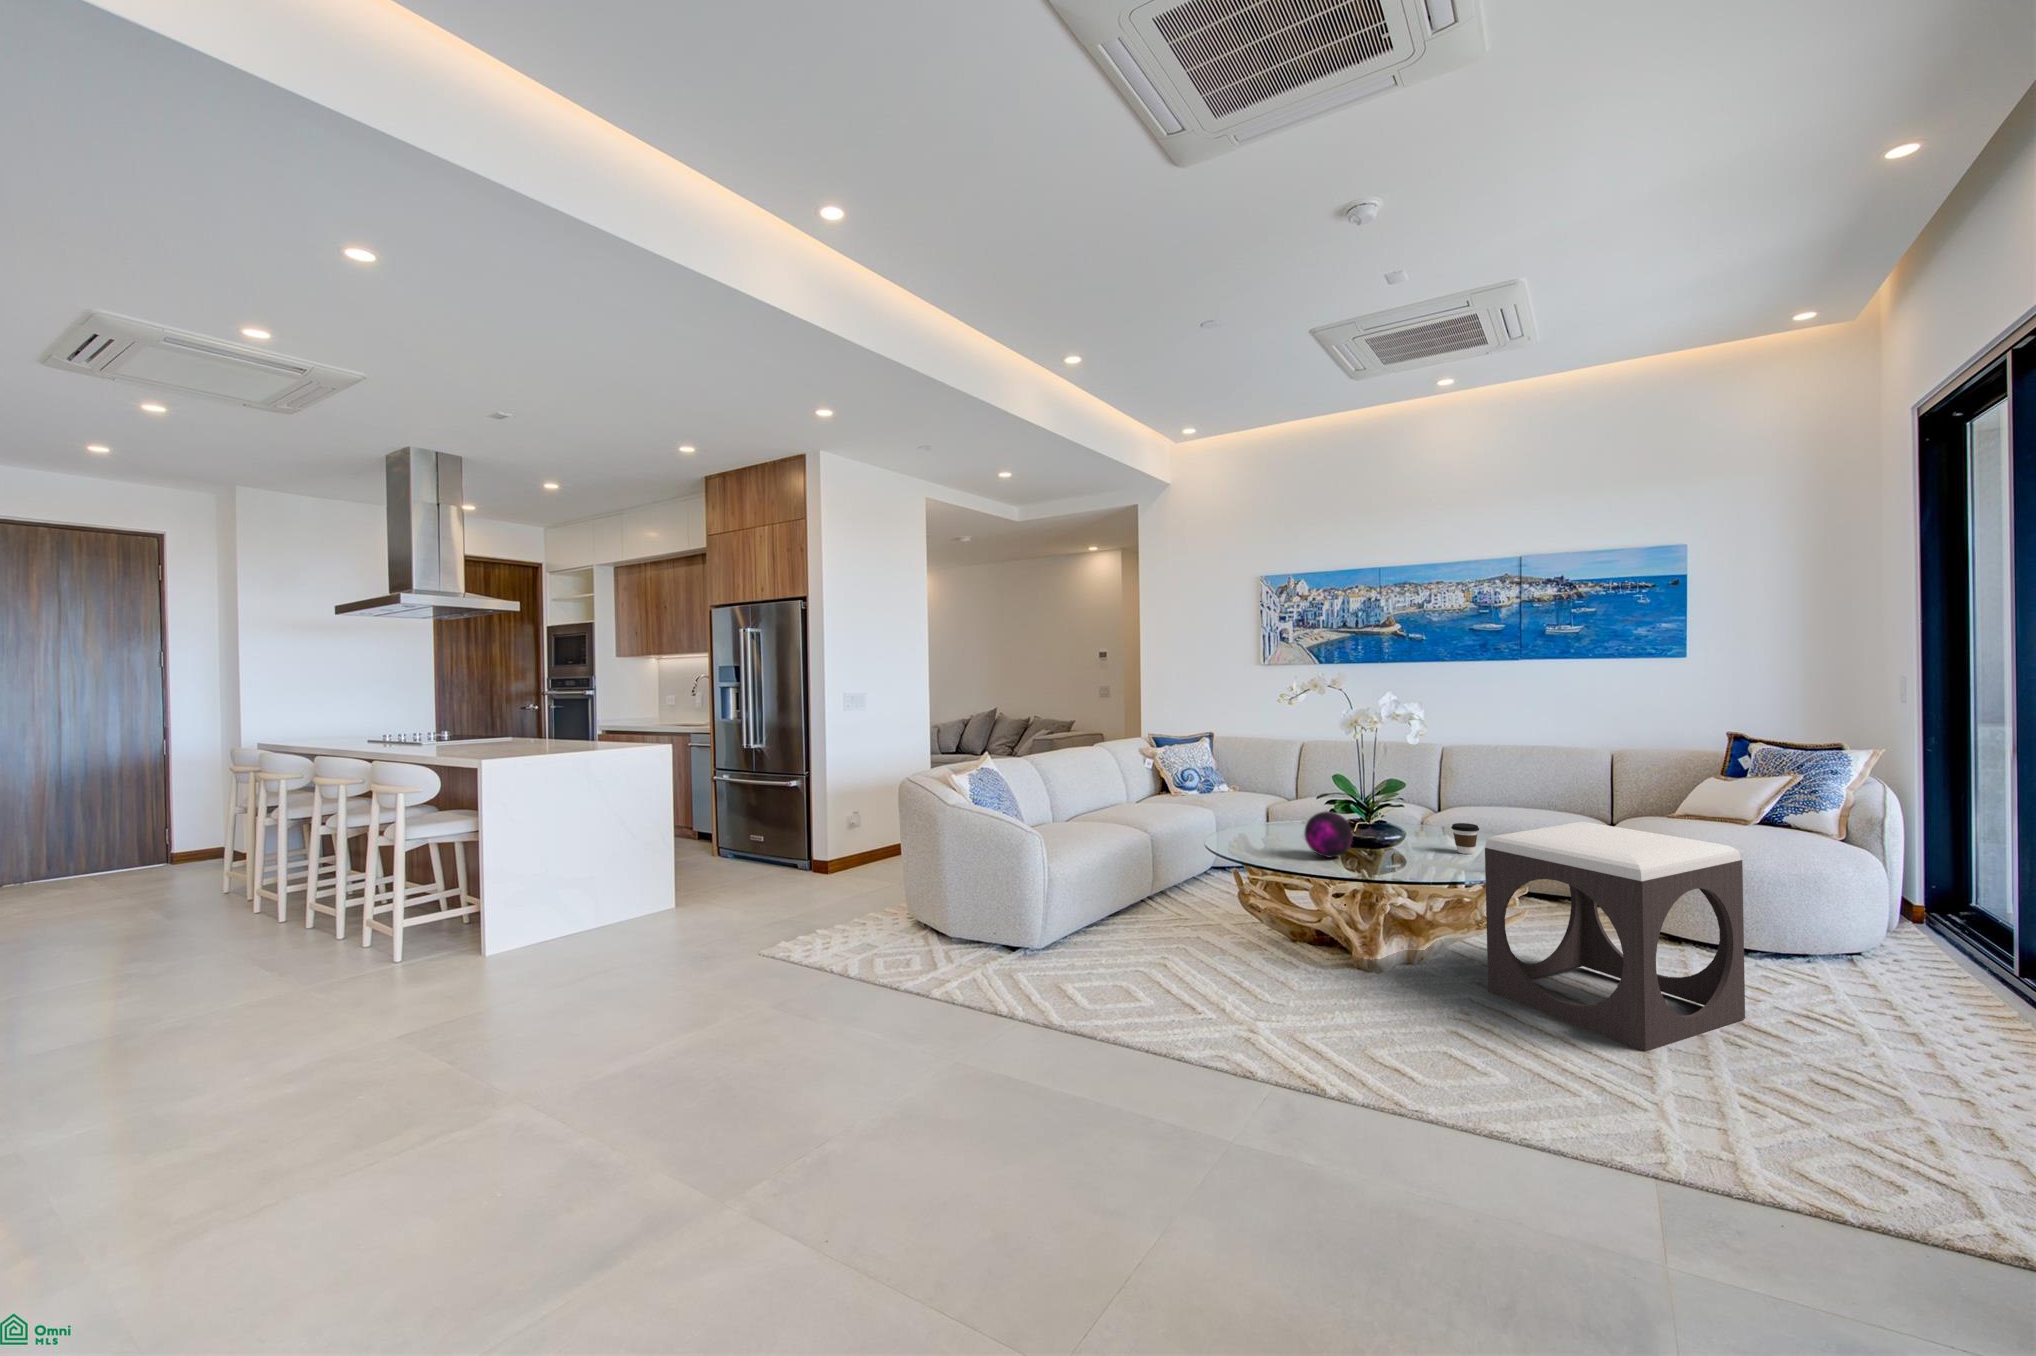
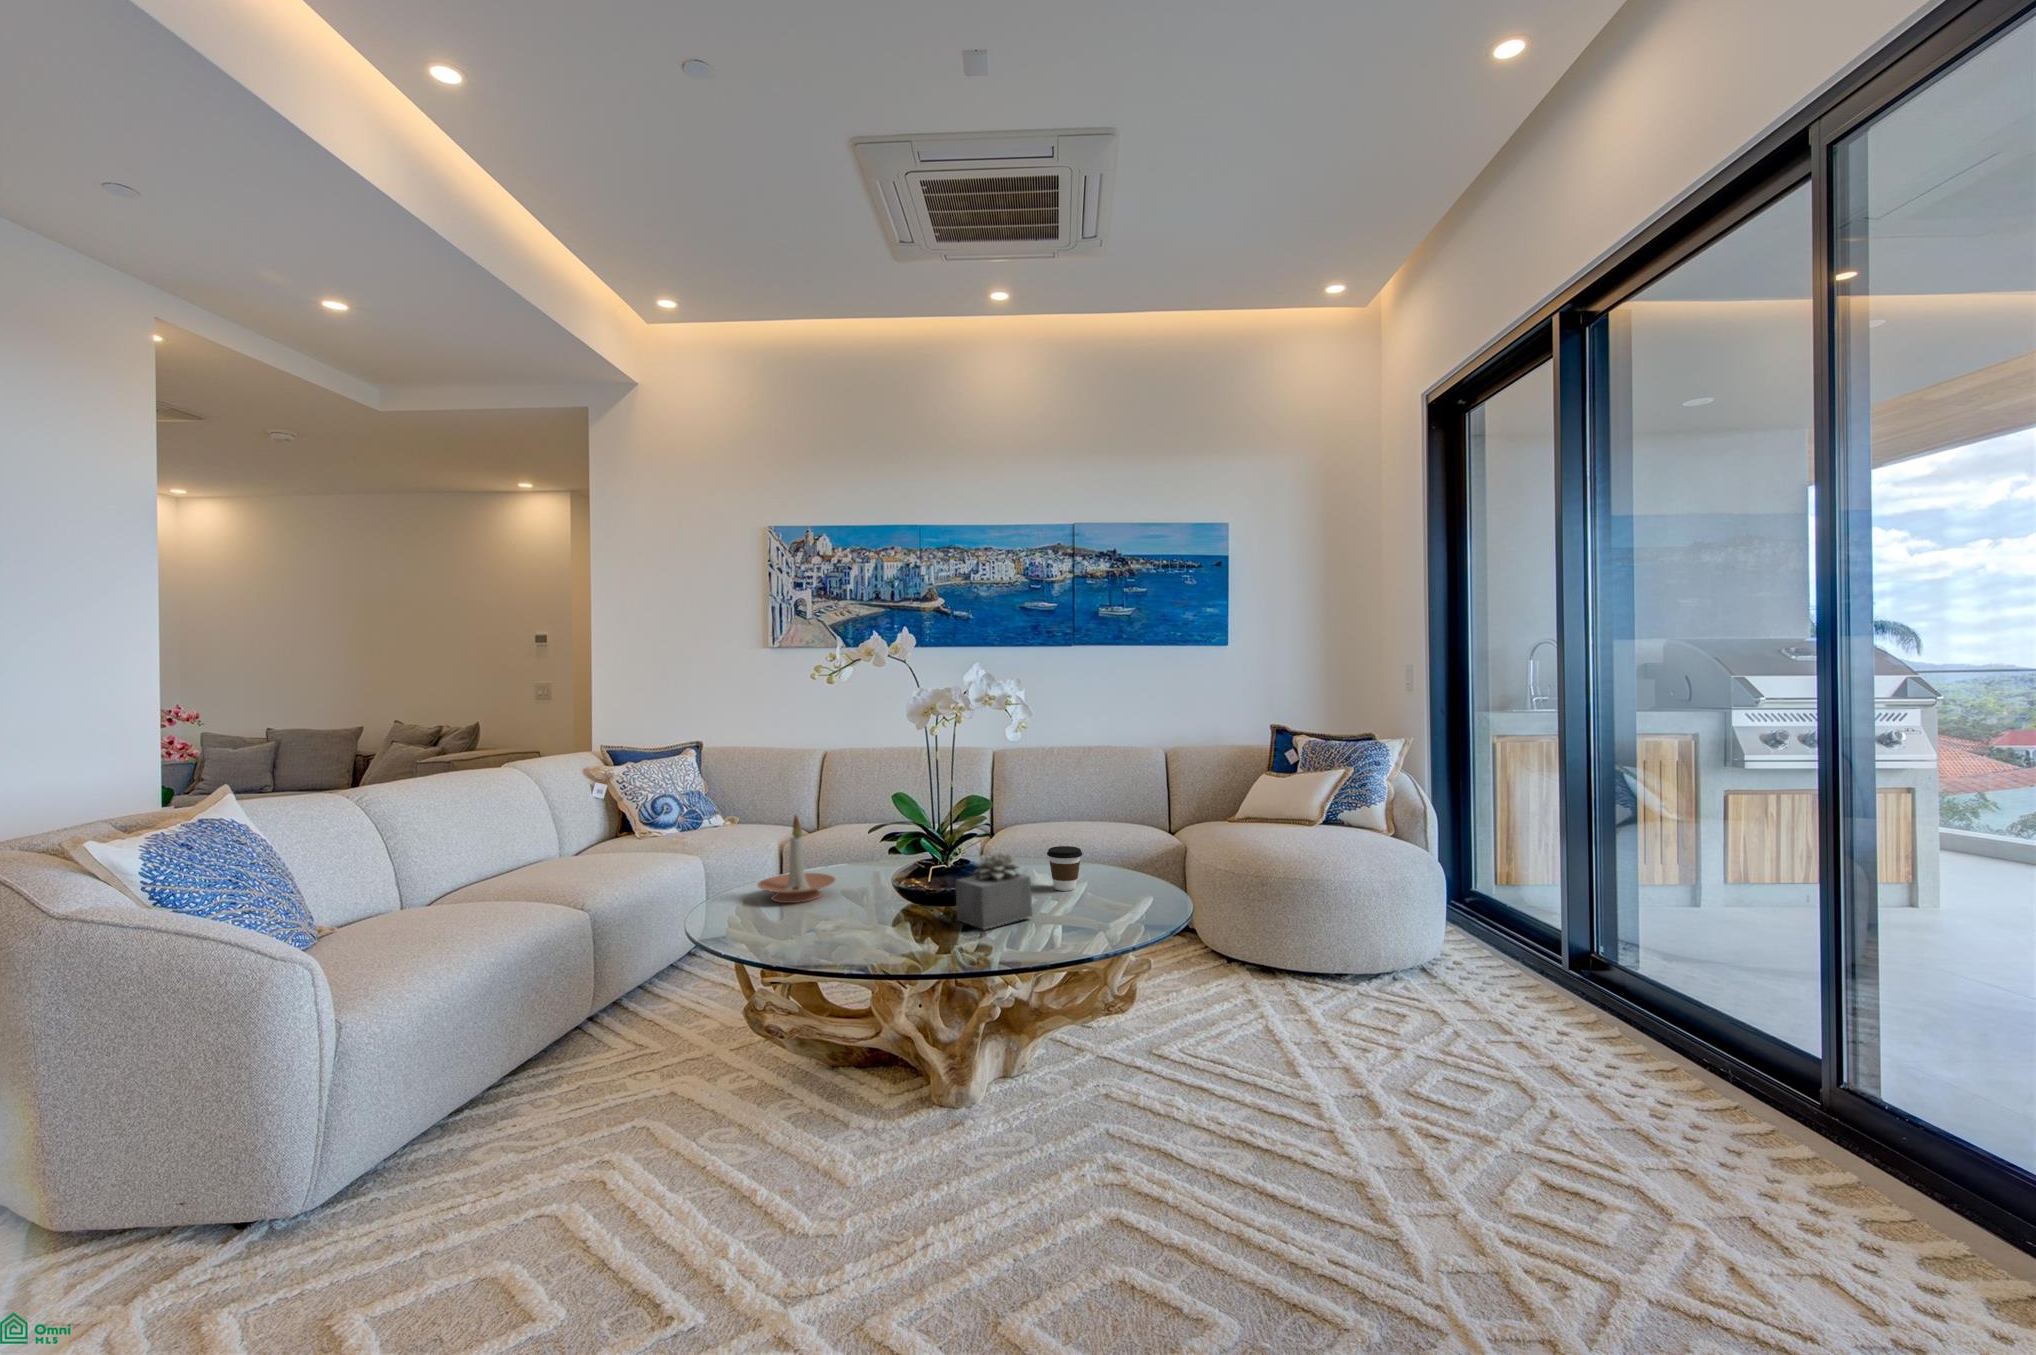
candle holder: none [1252,788,1301,842] -> present [758,815,835,903]
decorative orb: present [1304,811,1353,858] -> none [847,847,922,924]
succulent plant: none [1375,819,1430,867] -> present [955,851,1032,929]
footstool: present [1485,822,1745,1052] -> none [1125,832,1412,1188]

